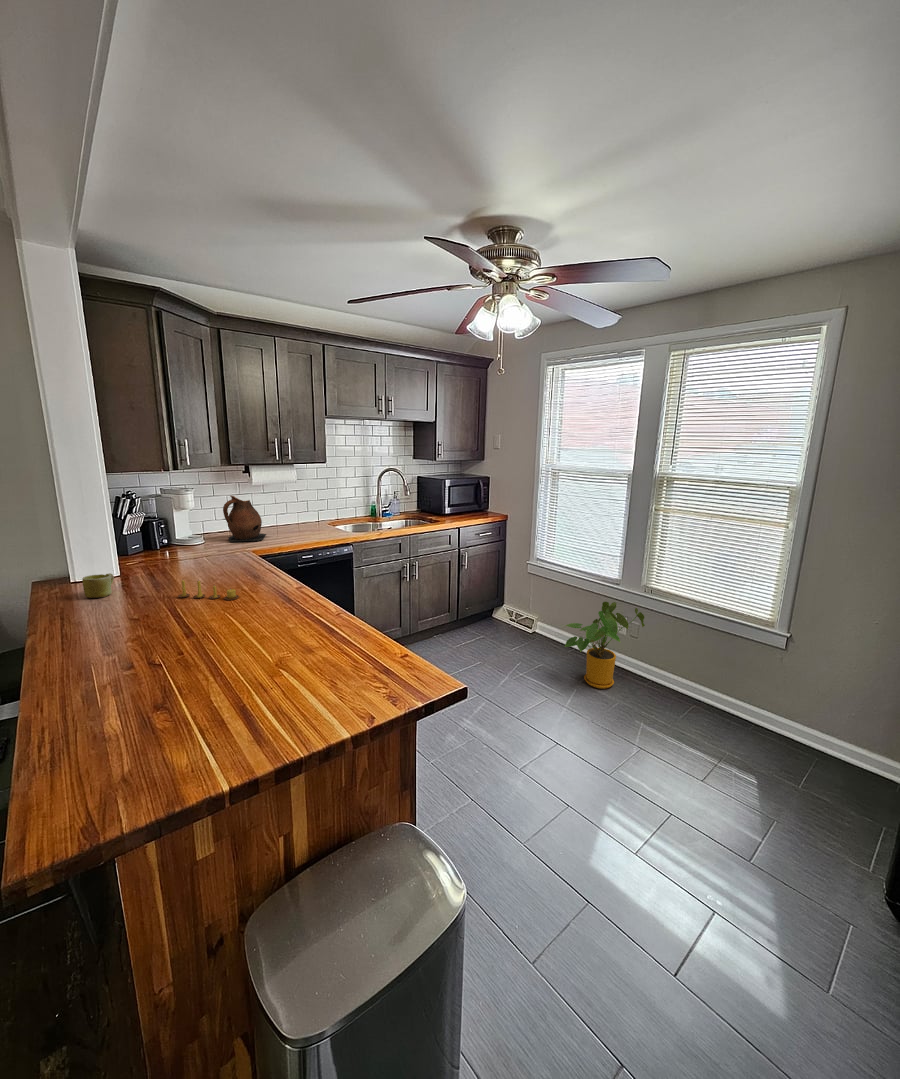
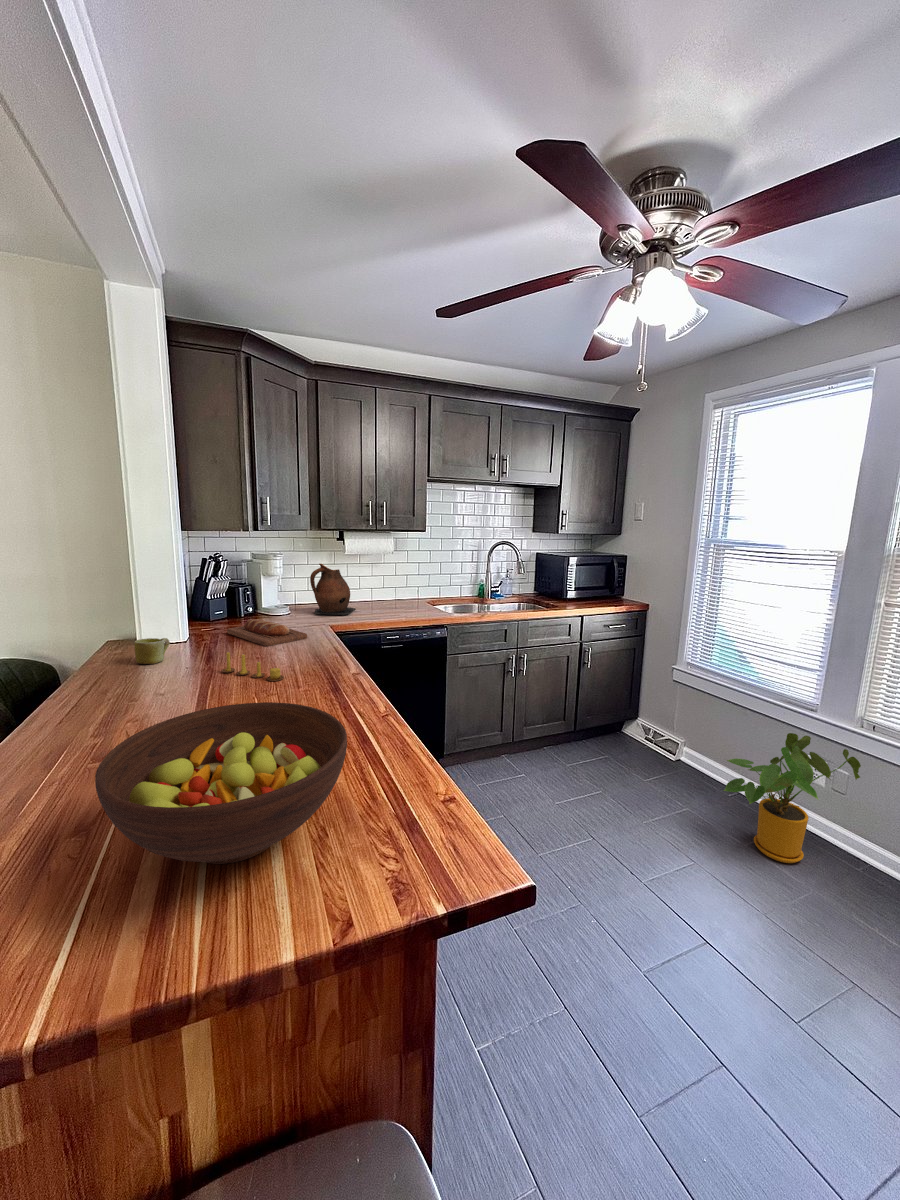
bread loaf: none [155,550,237,573] -> present [227,619,307,646]
fruit bowl: none [191,607,347,707] -> present [95,702,347,864]

